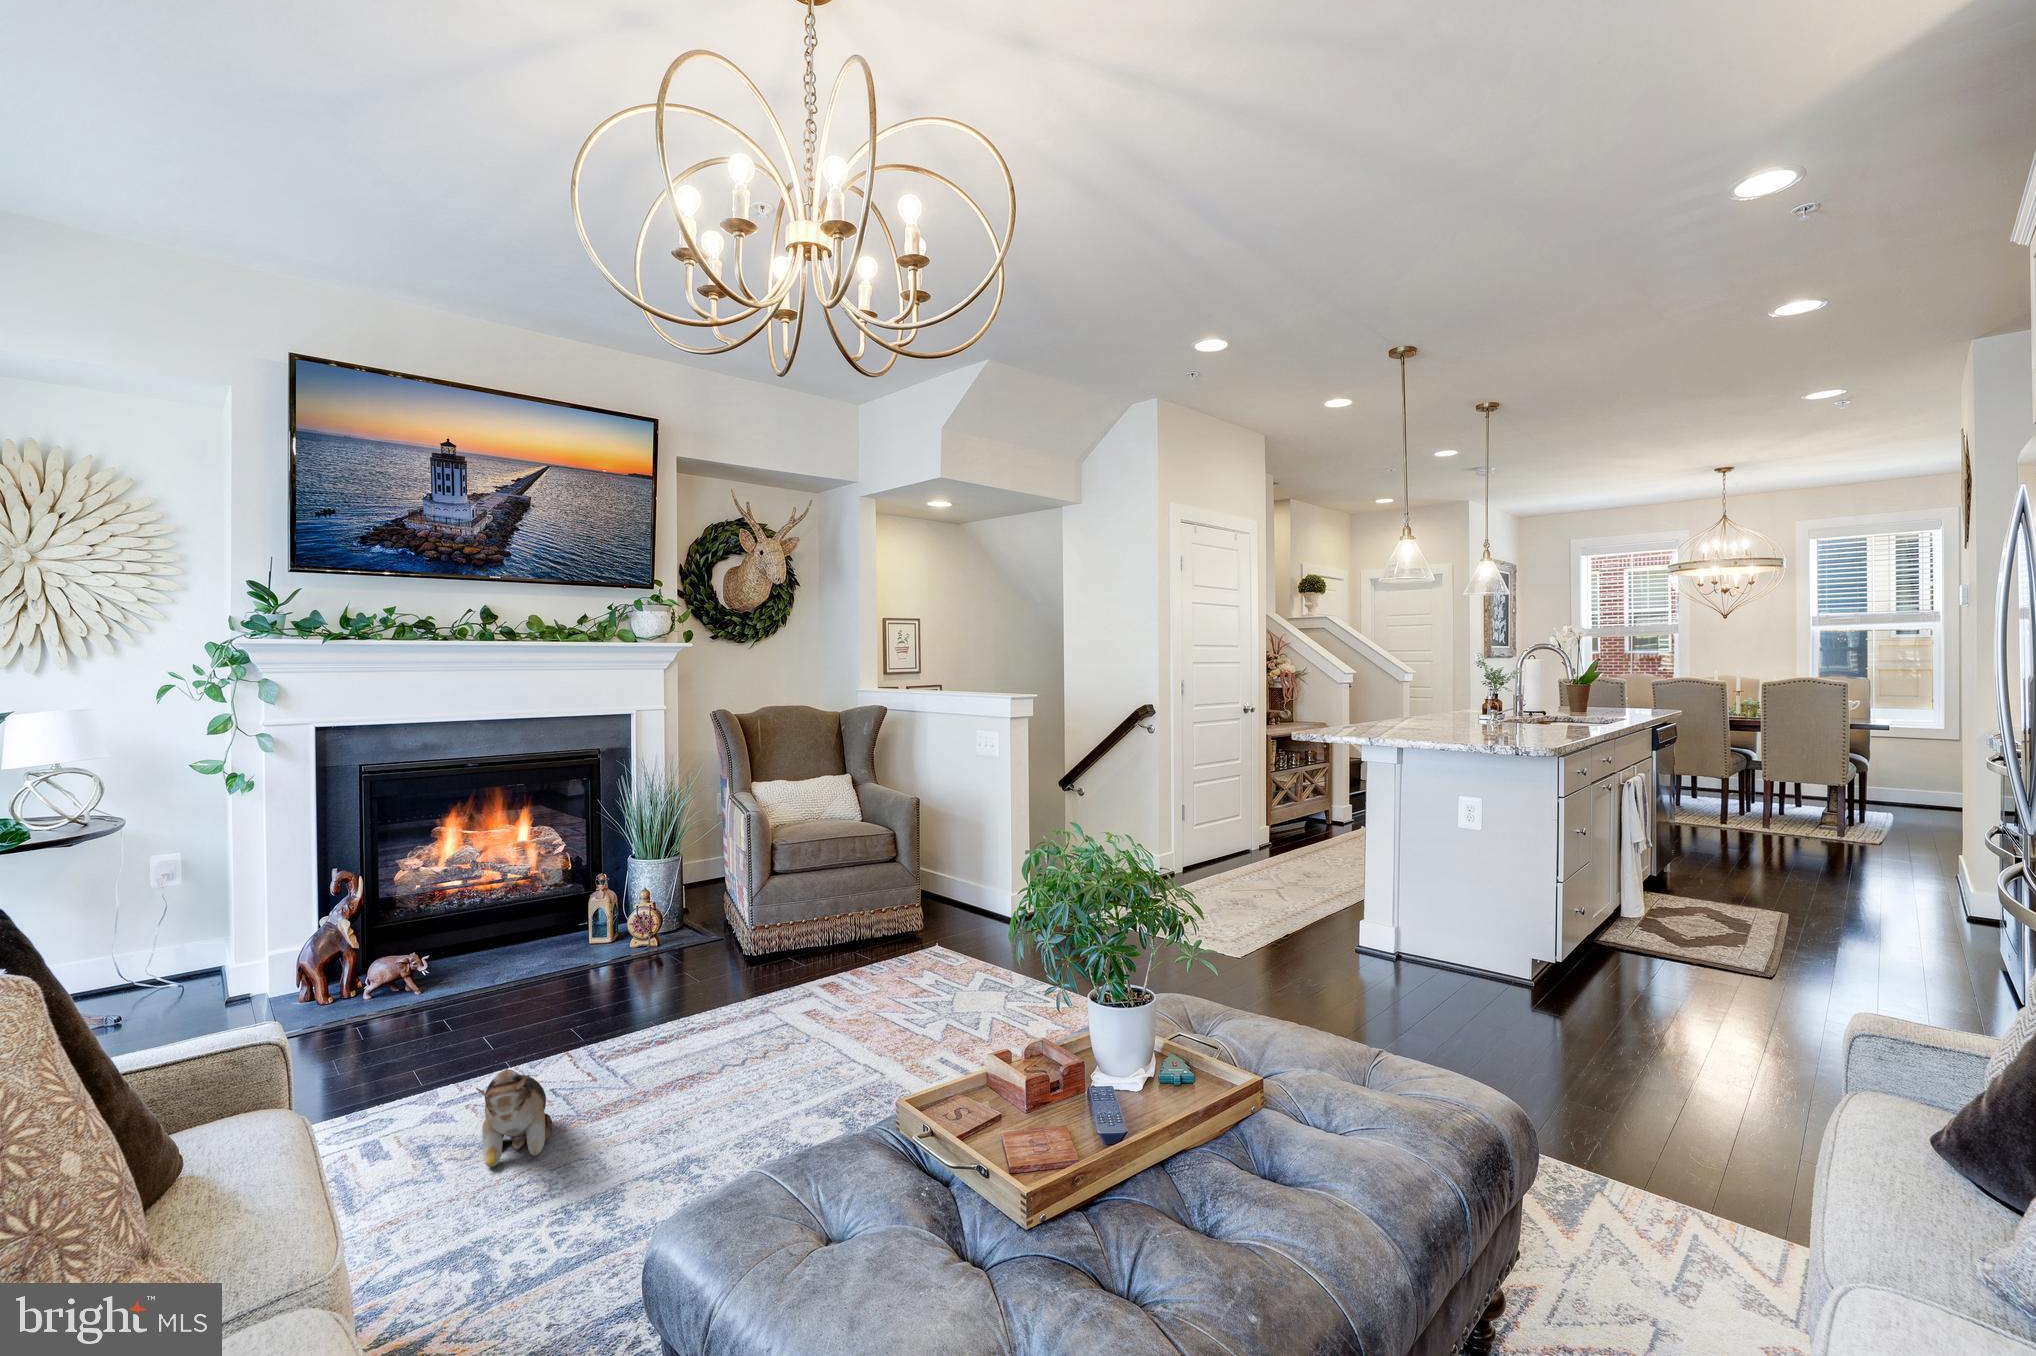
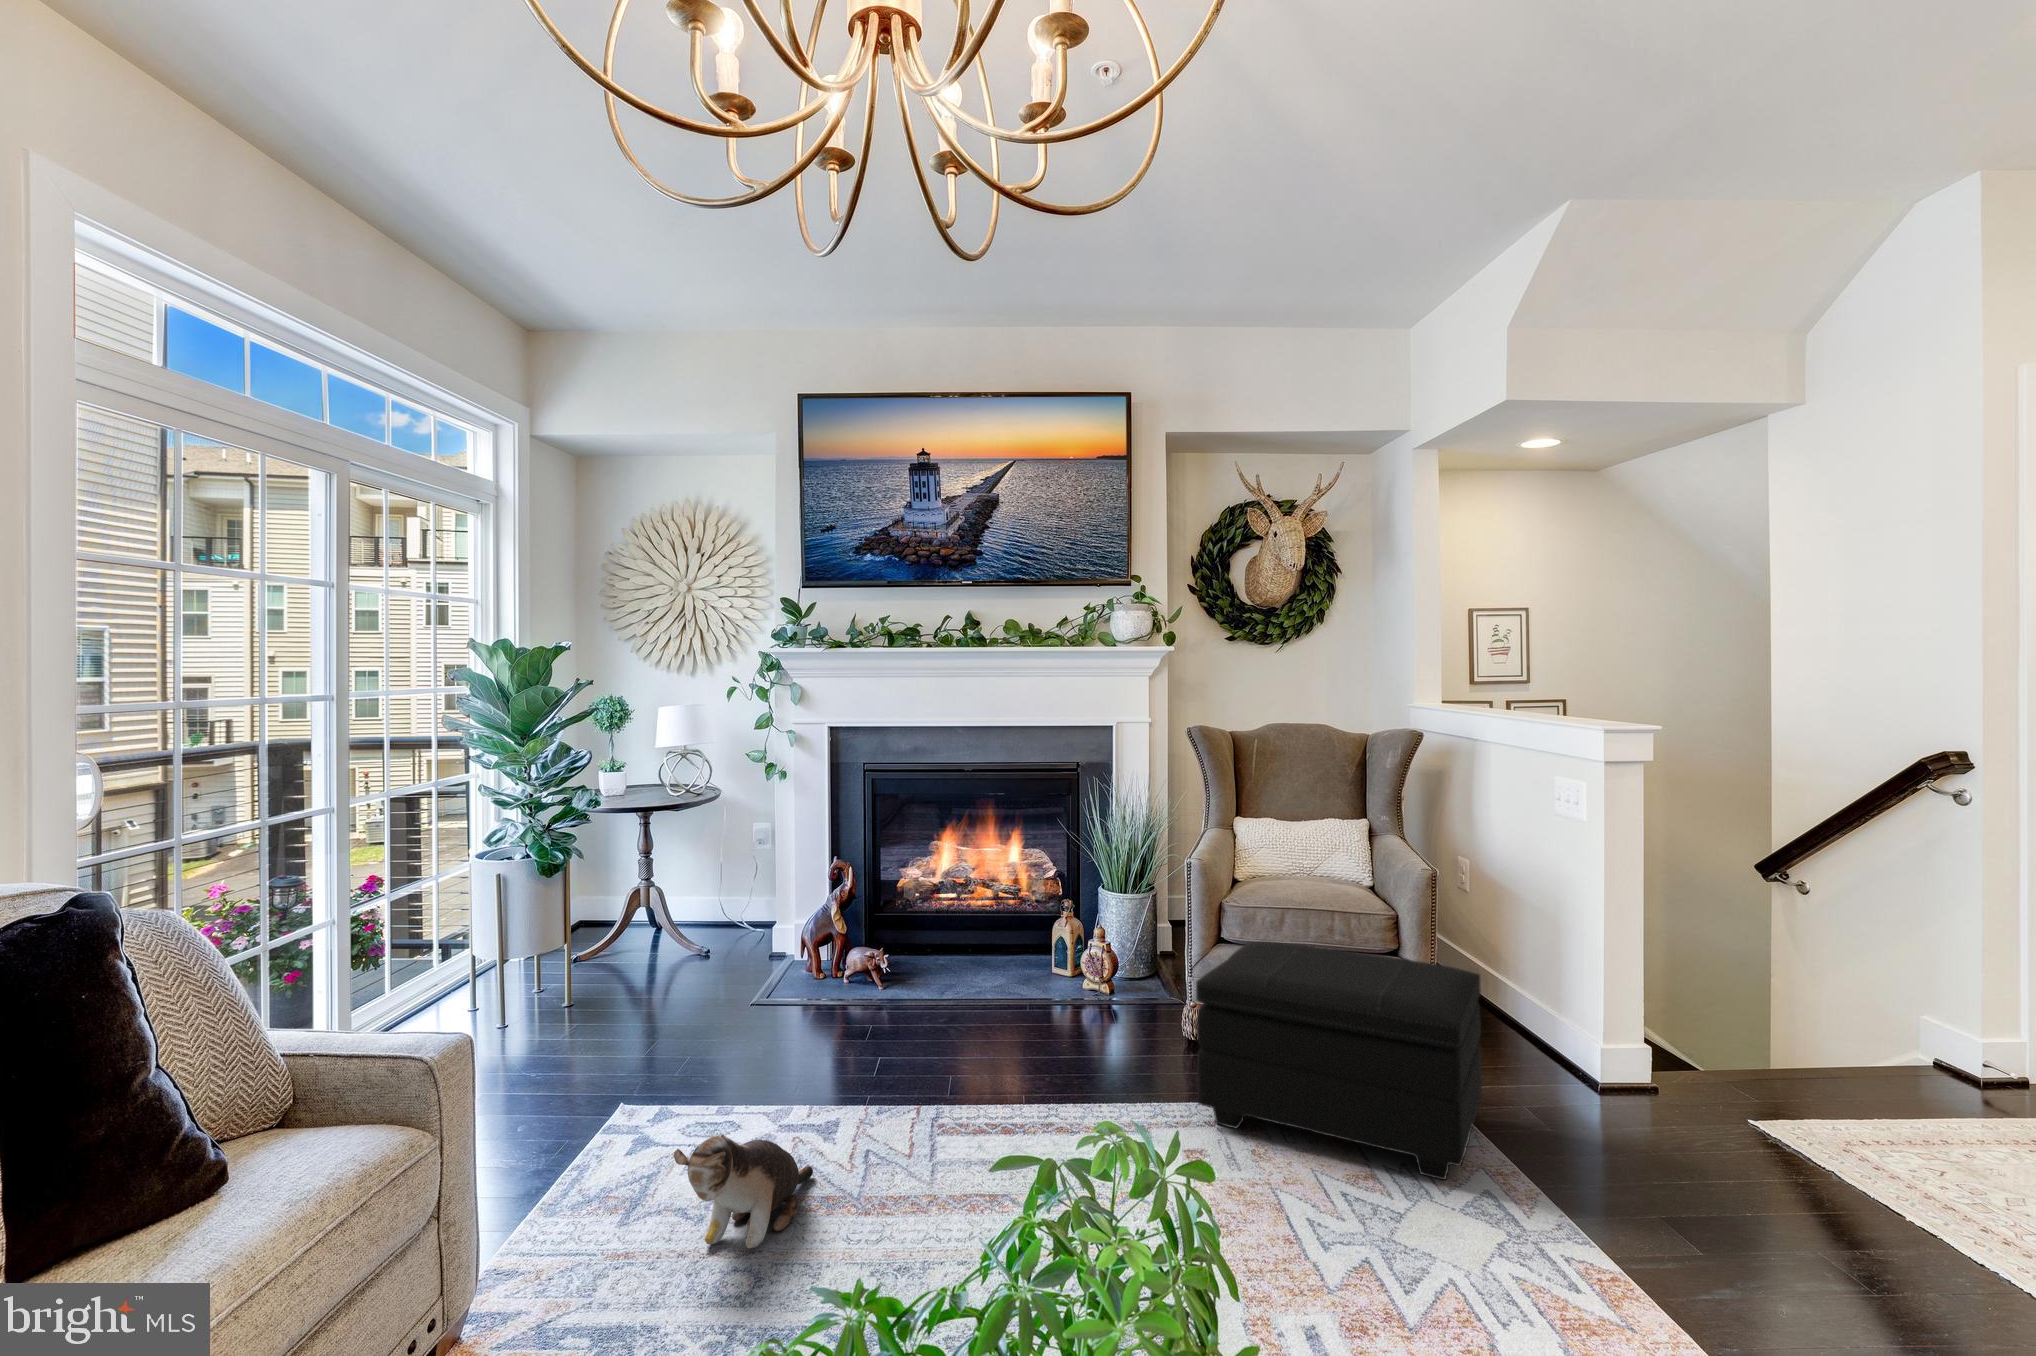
footstool: none [799,859,972,994] -> present [1196,941,1482,1180]

